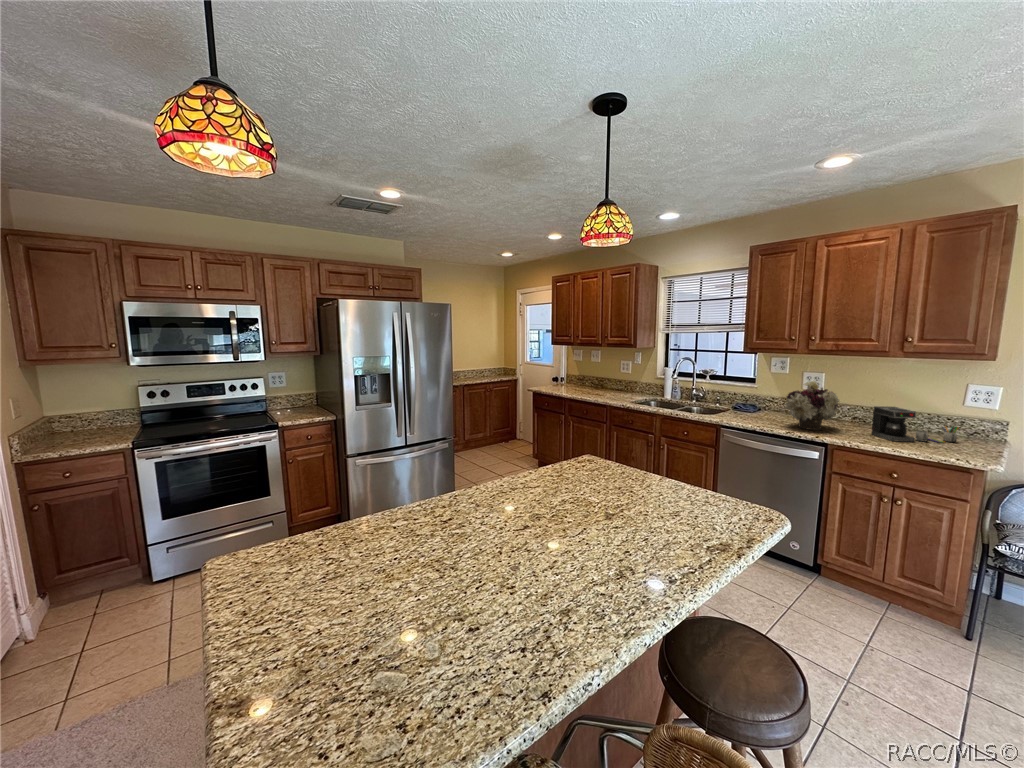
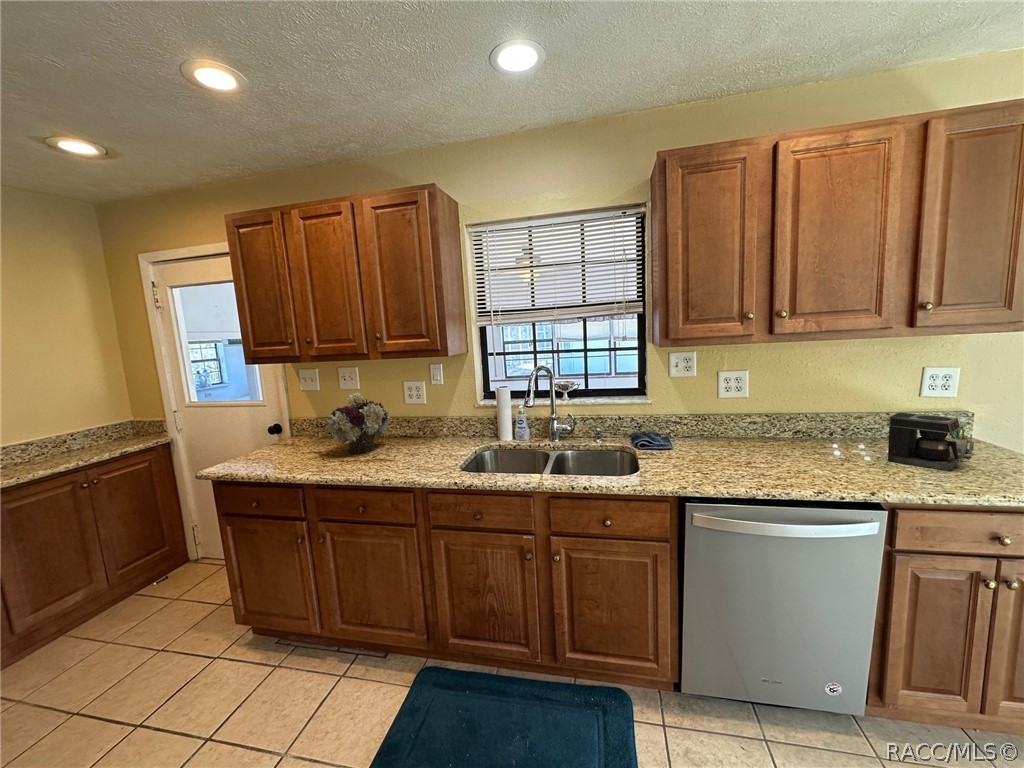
flower arrangement: present [784,381,839,430] -> present [325,392,390,453]

